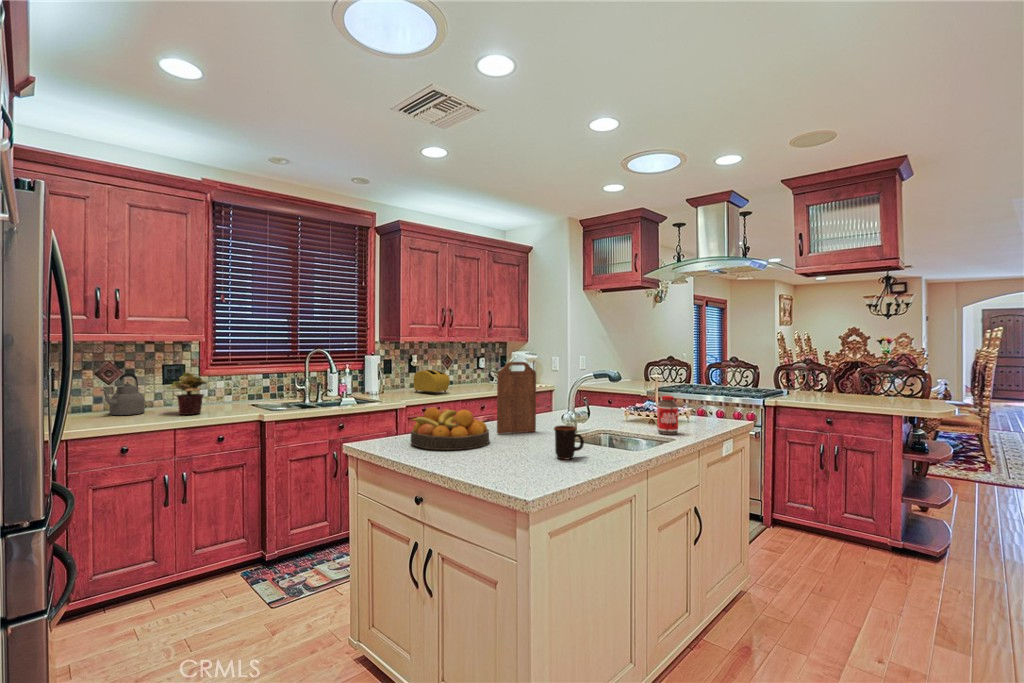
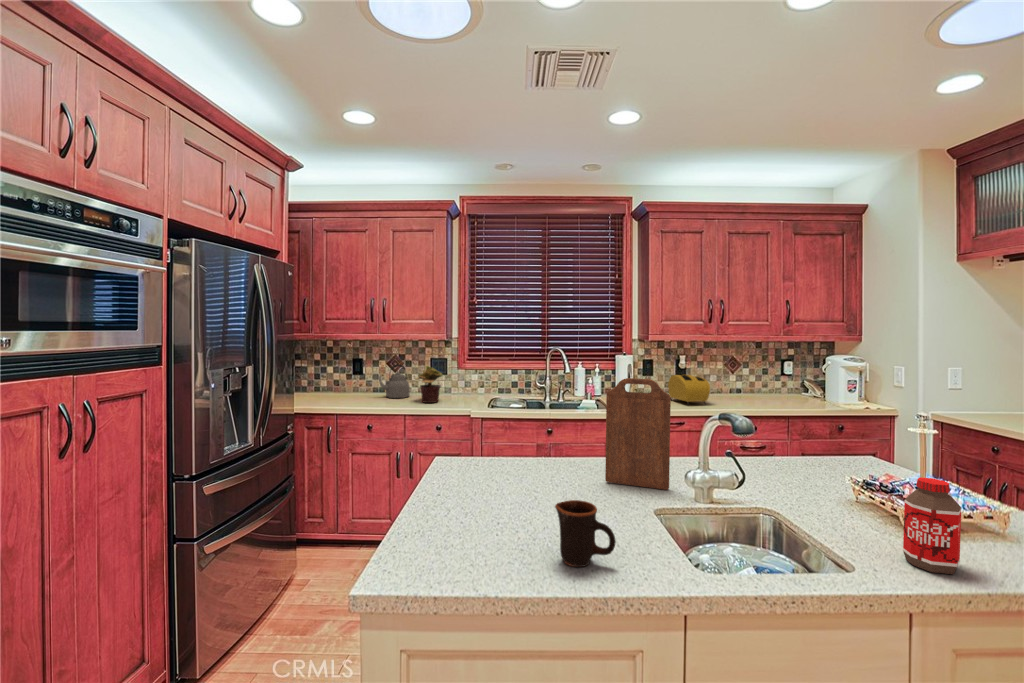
fruit bowl: present [411,407,489,450] -> none [468,431,572,499]

